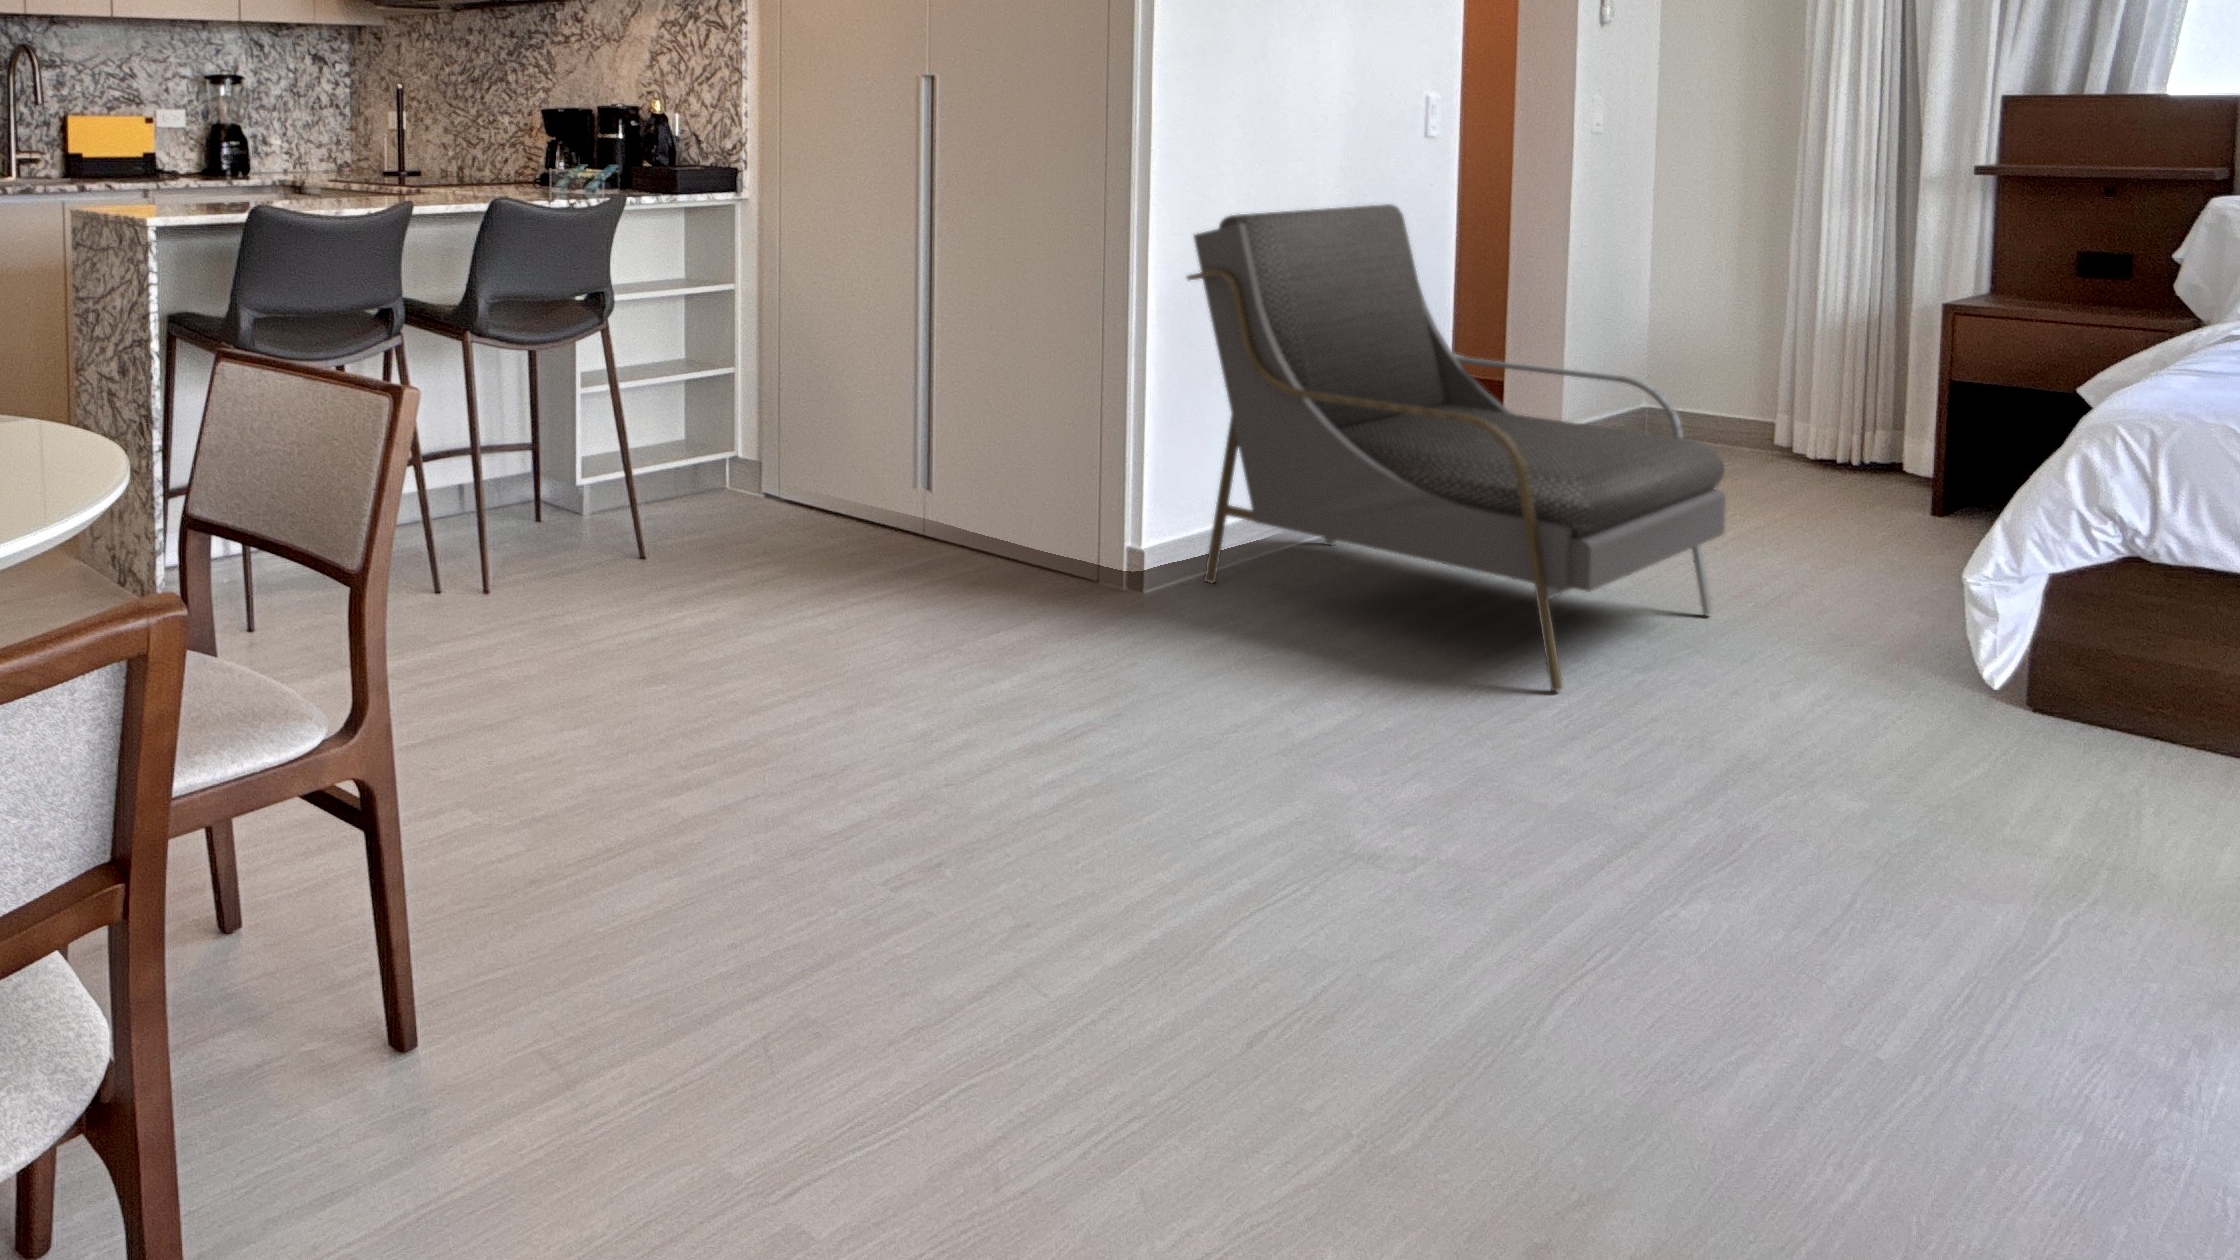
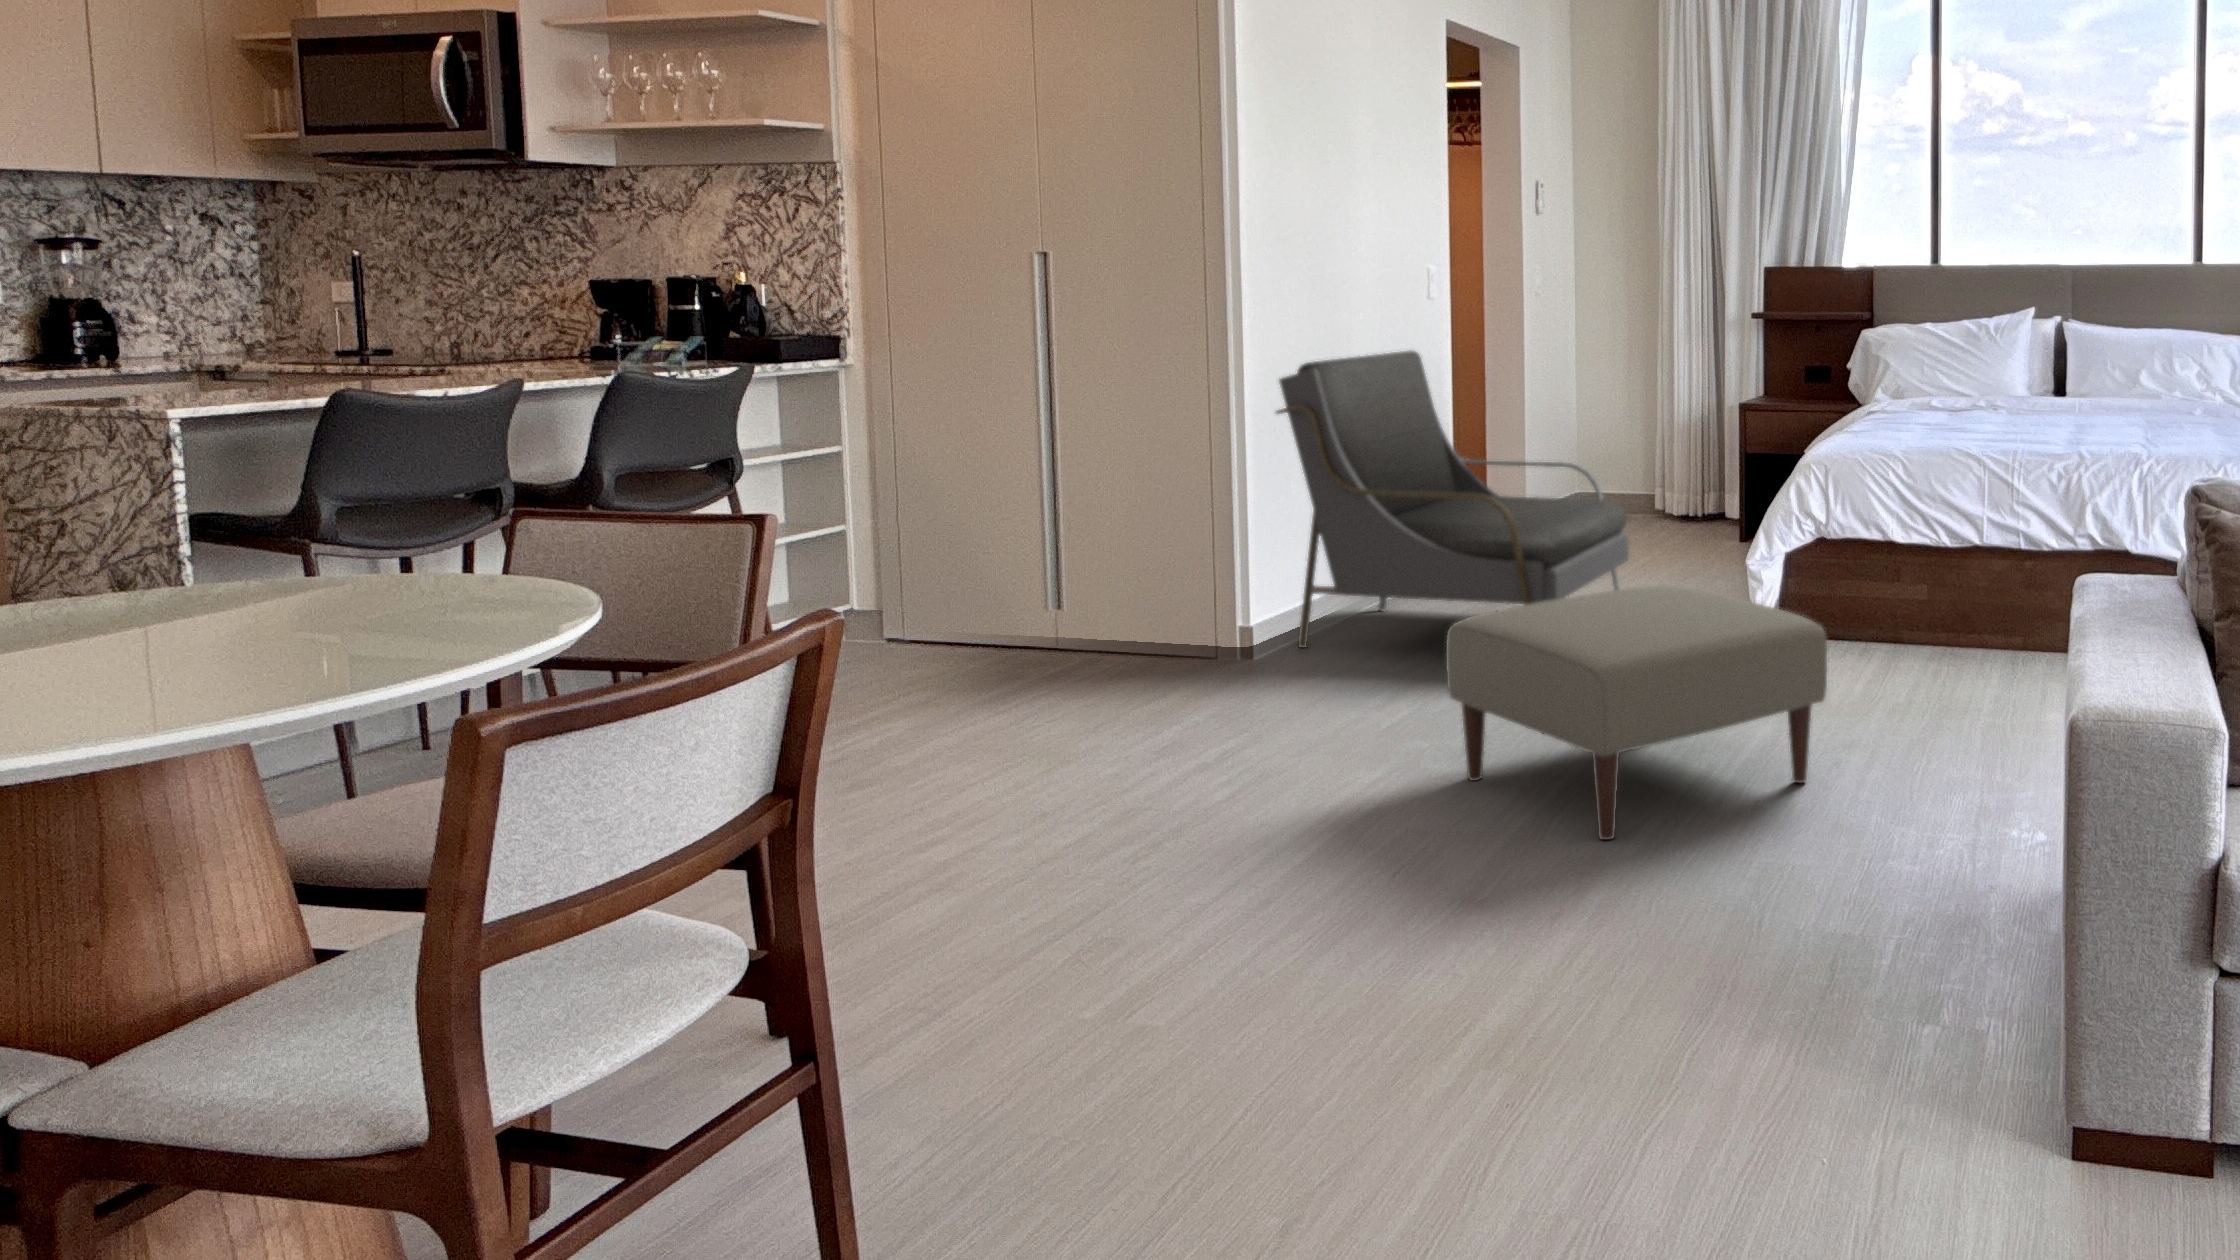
ottoman: none [1380,613,2192,1088] -> present [1446,586,1827,840]

